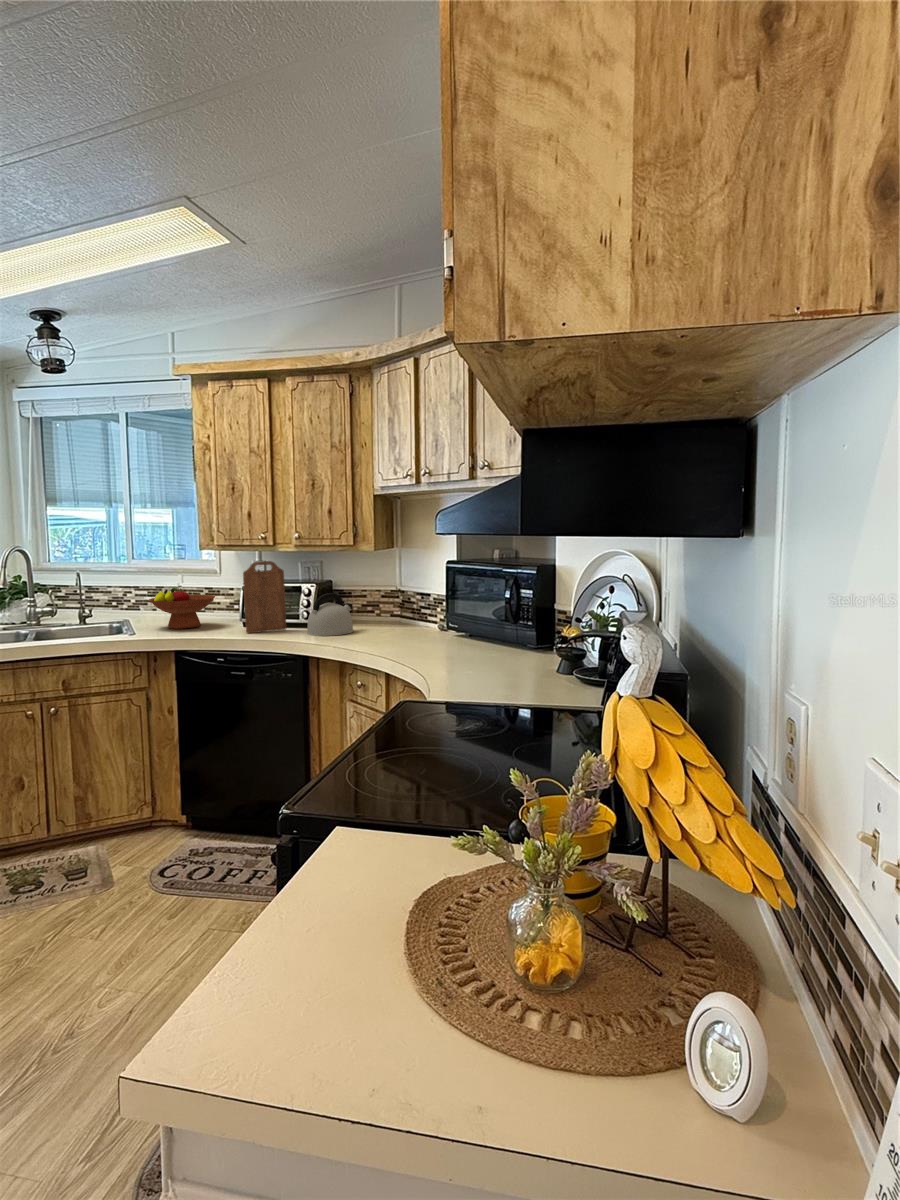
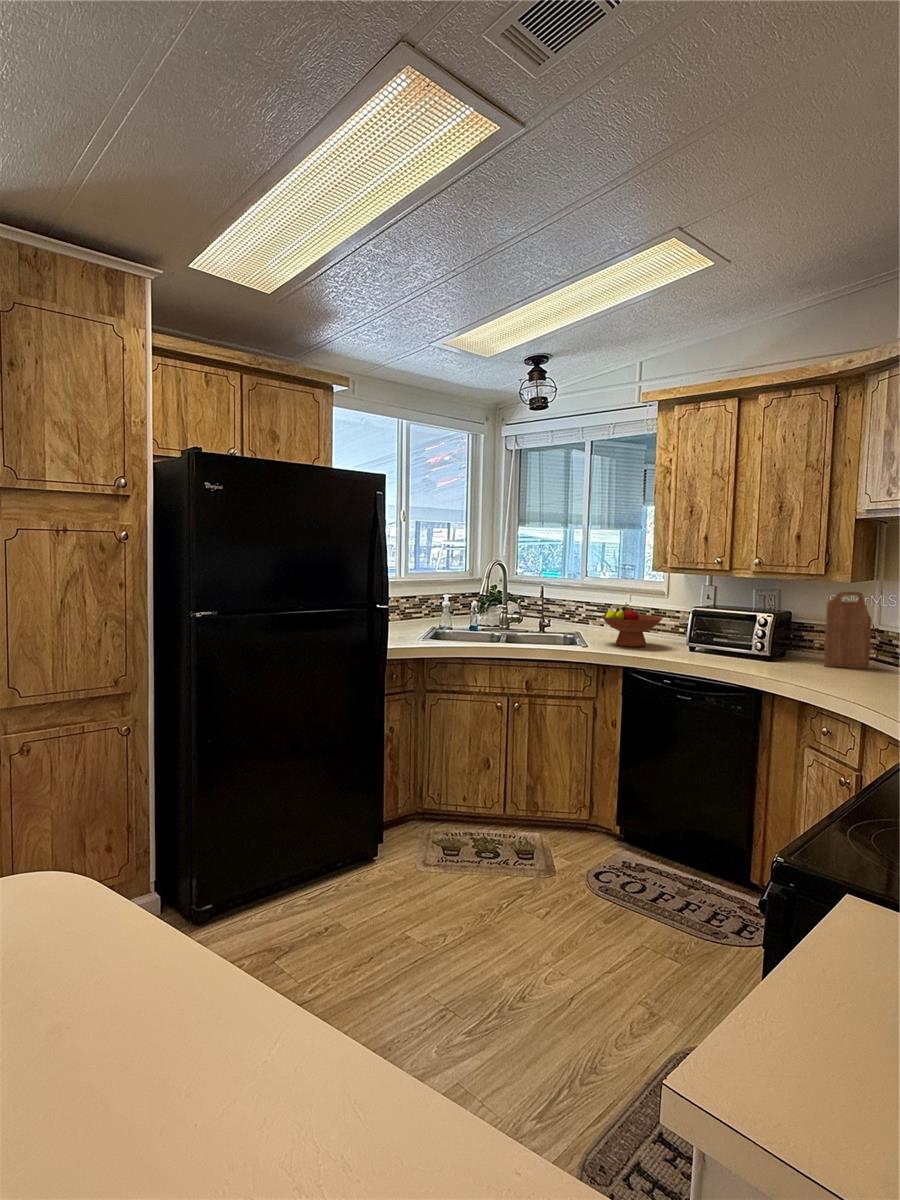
cutting board: present [243,561,287,633] -> present [824,591,872,667]
kettle: present [307,593,354,636] -> none [760,625,816,672]

